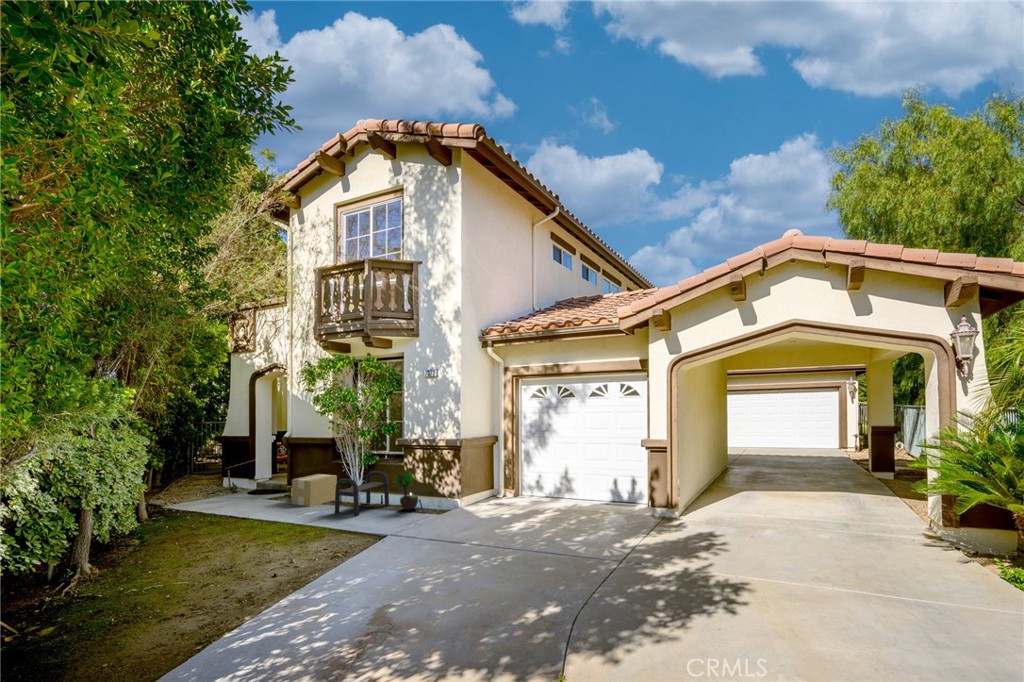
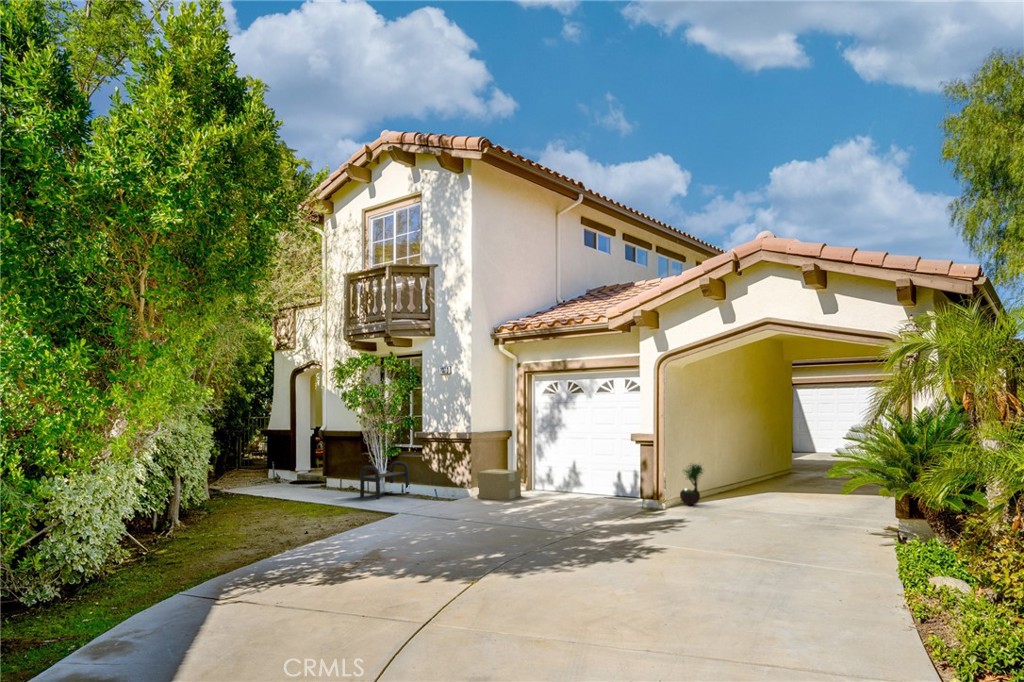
potted tree: present [394,472,418,510] -> present [680,464,703,505]
cardboard box: present [292,474,337,506] -> present [477,469,521,500]

